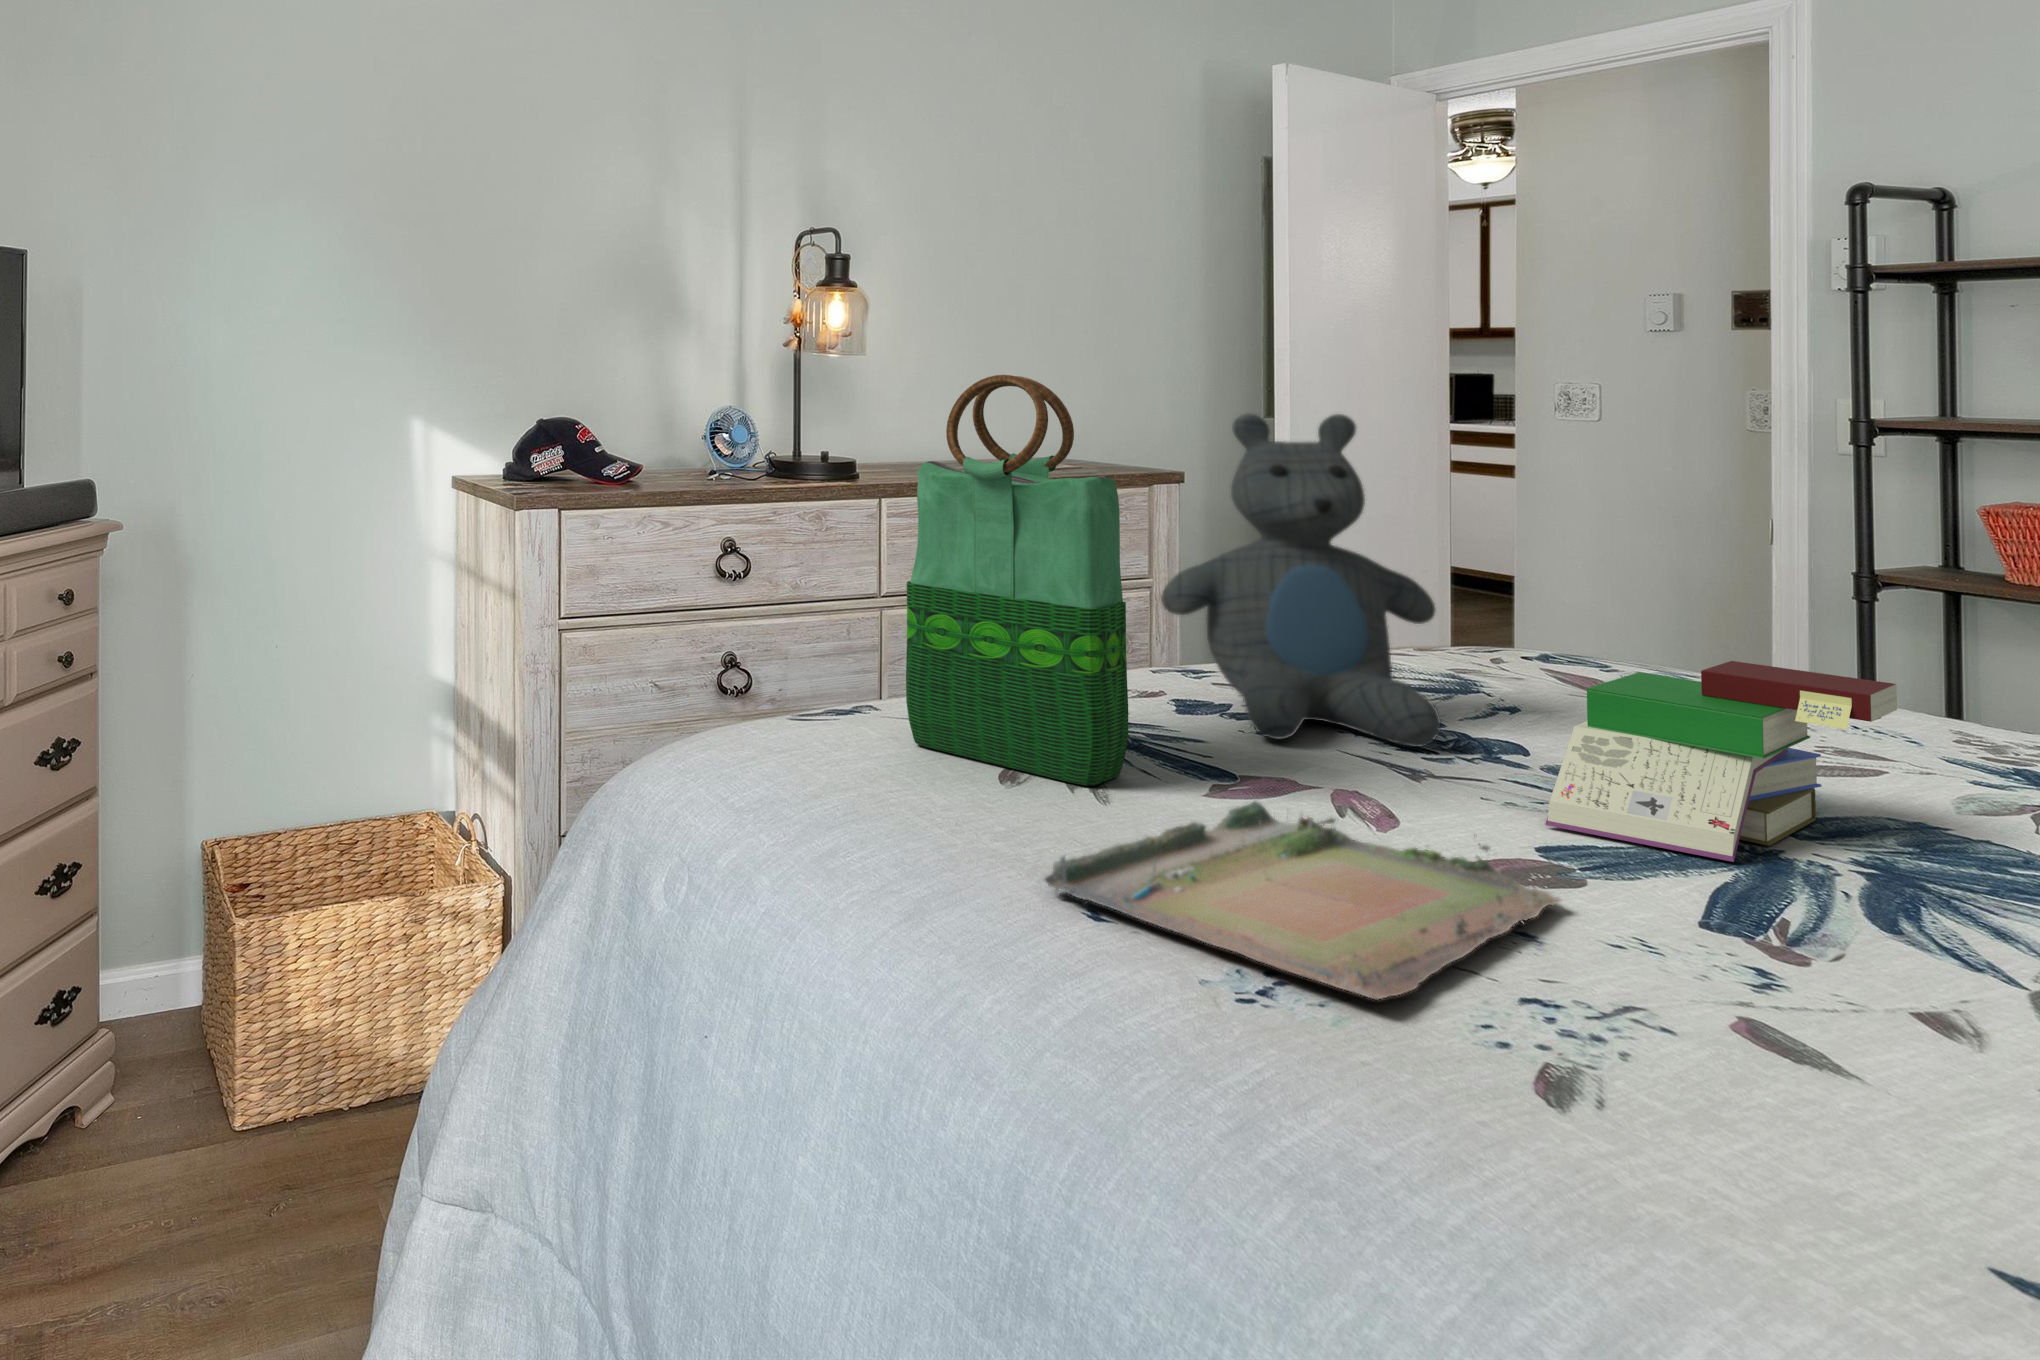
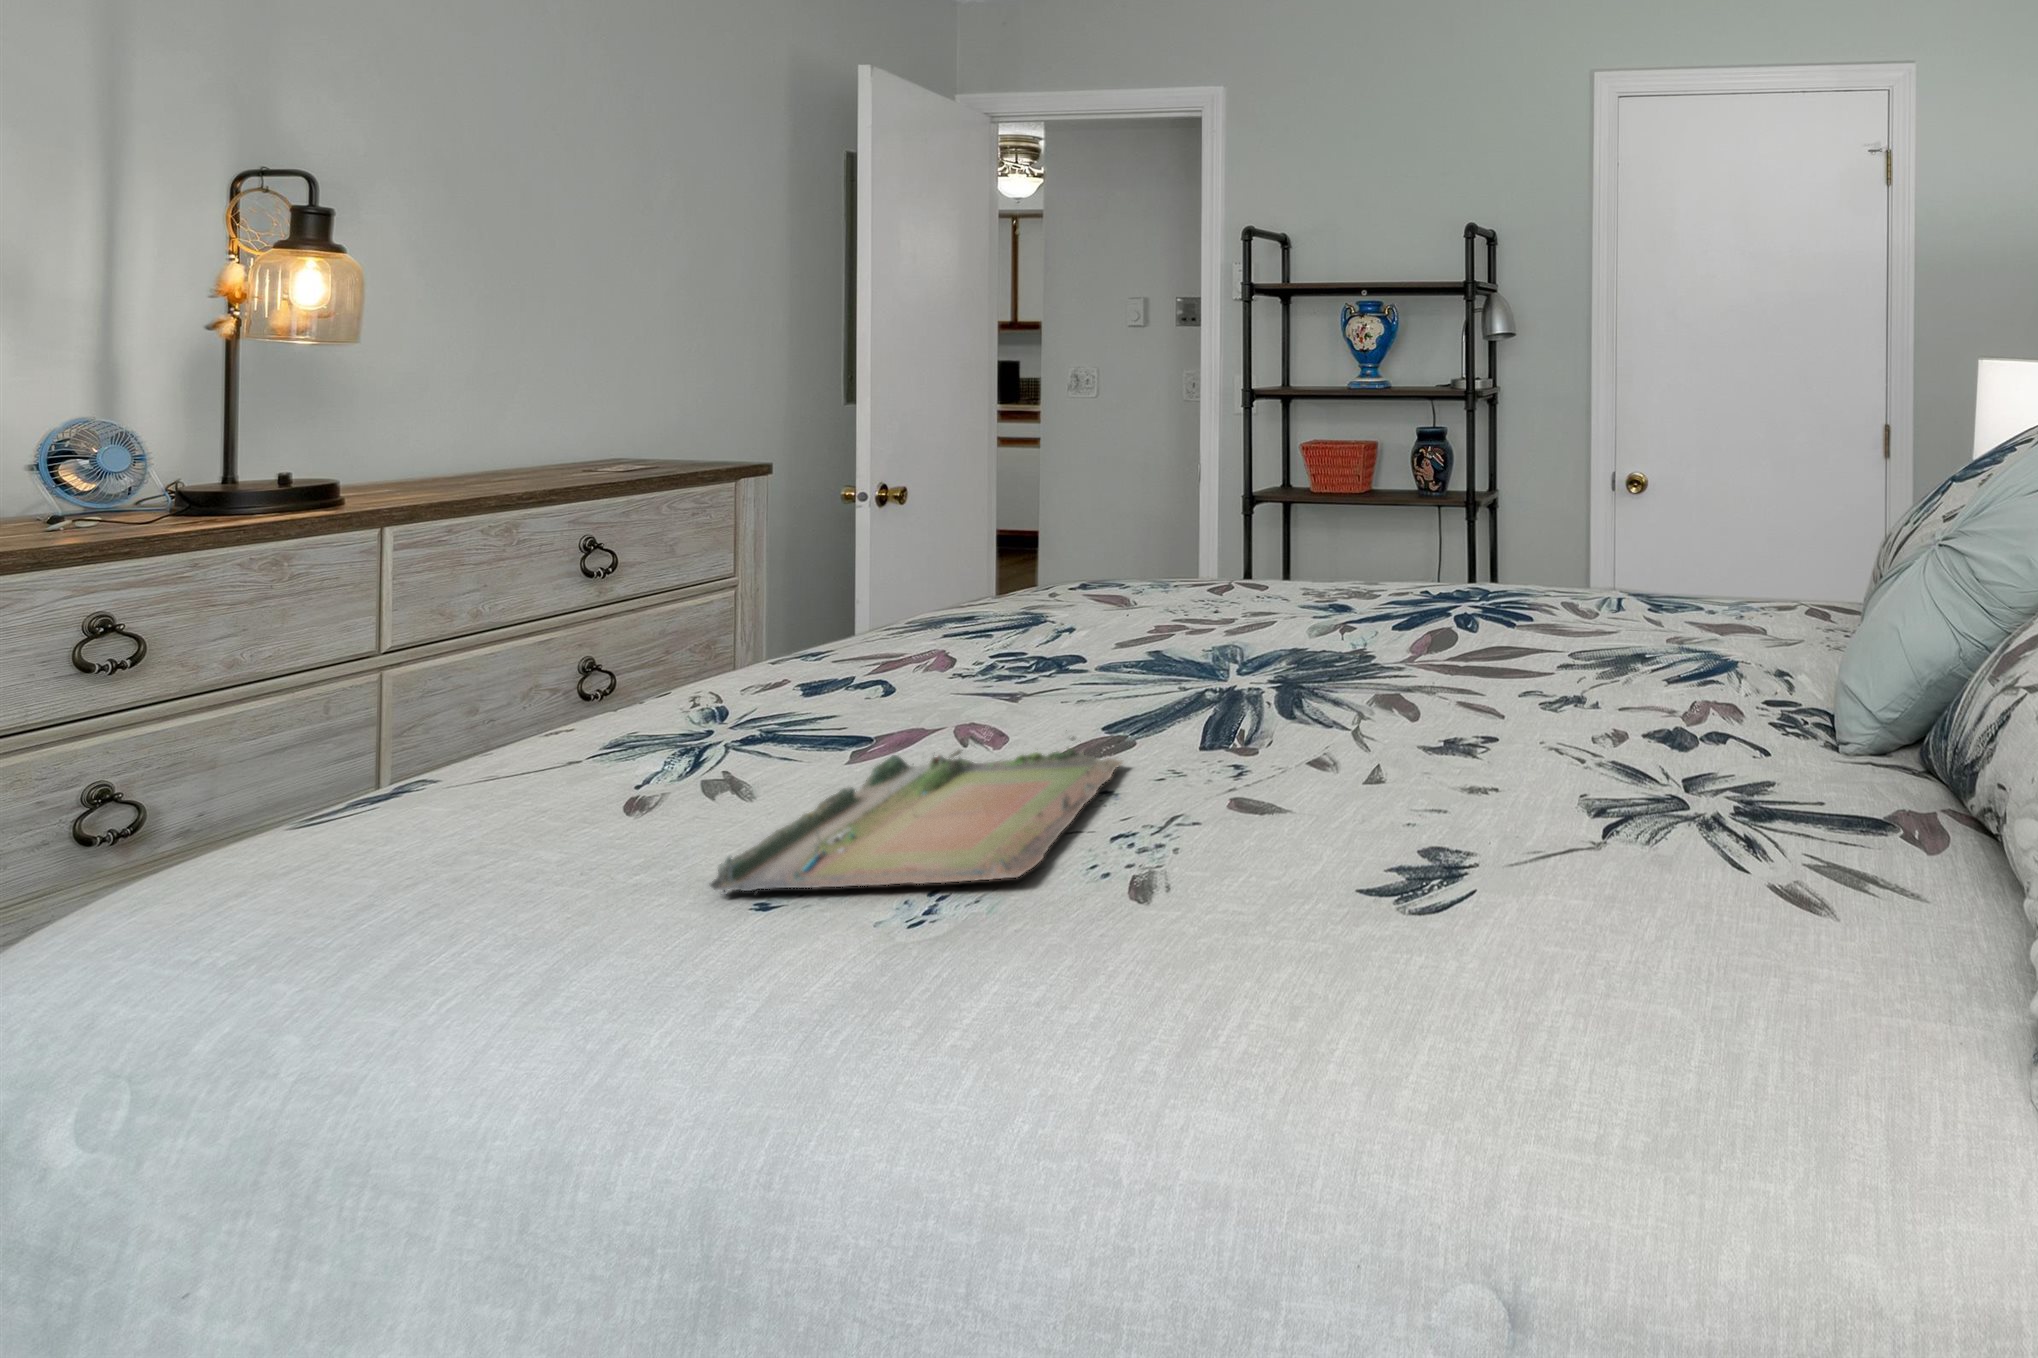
tote bag: present [906,375,1128,786] -> none [500,380,768,801]
teddy bear: present [1161,413,1441,747] -> none [783,403,1025,699]
book: present [1545,661,1897,862] -> none [1104,562,1290,712]

